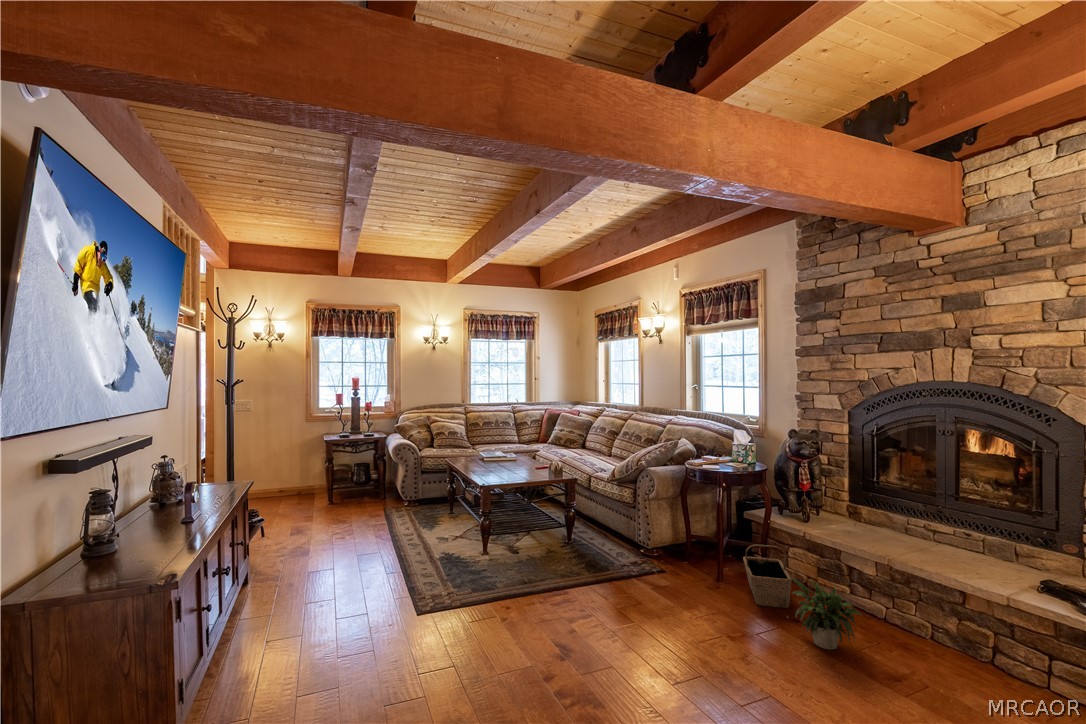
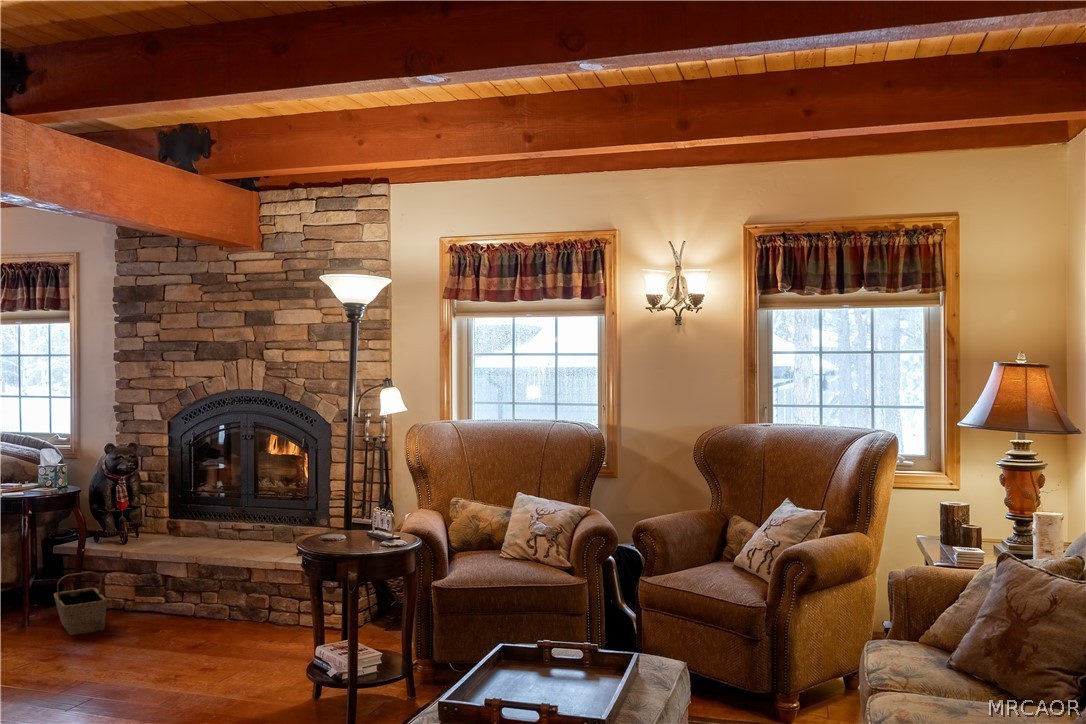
potted plant: present [792,579,861,649] -> none [101,588,169,648]

